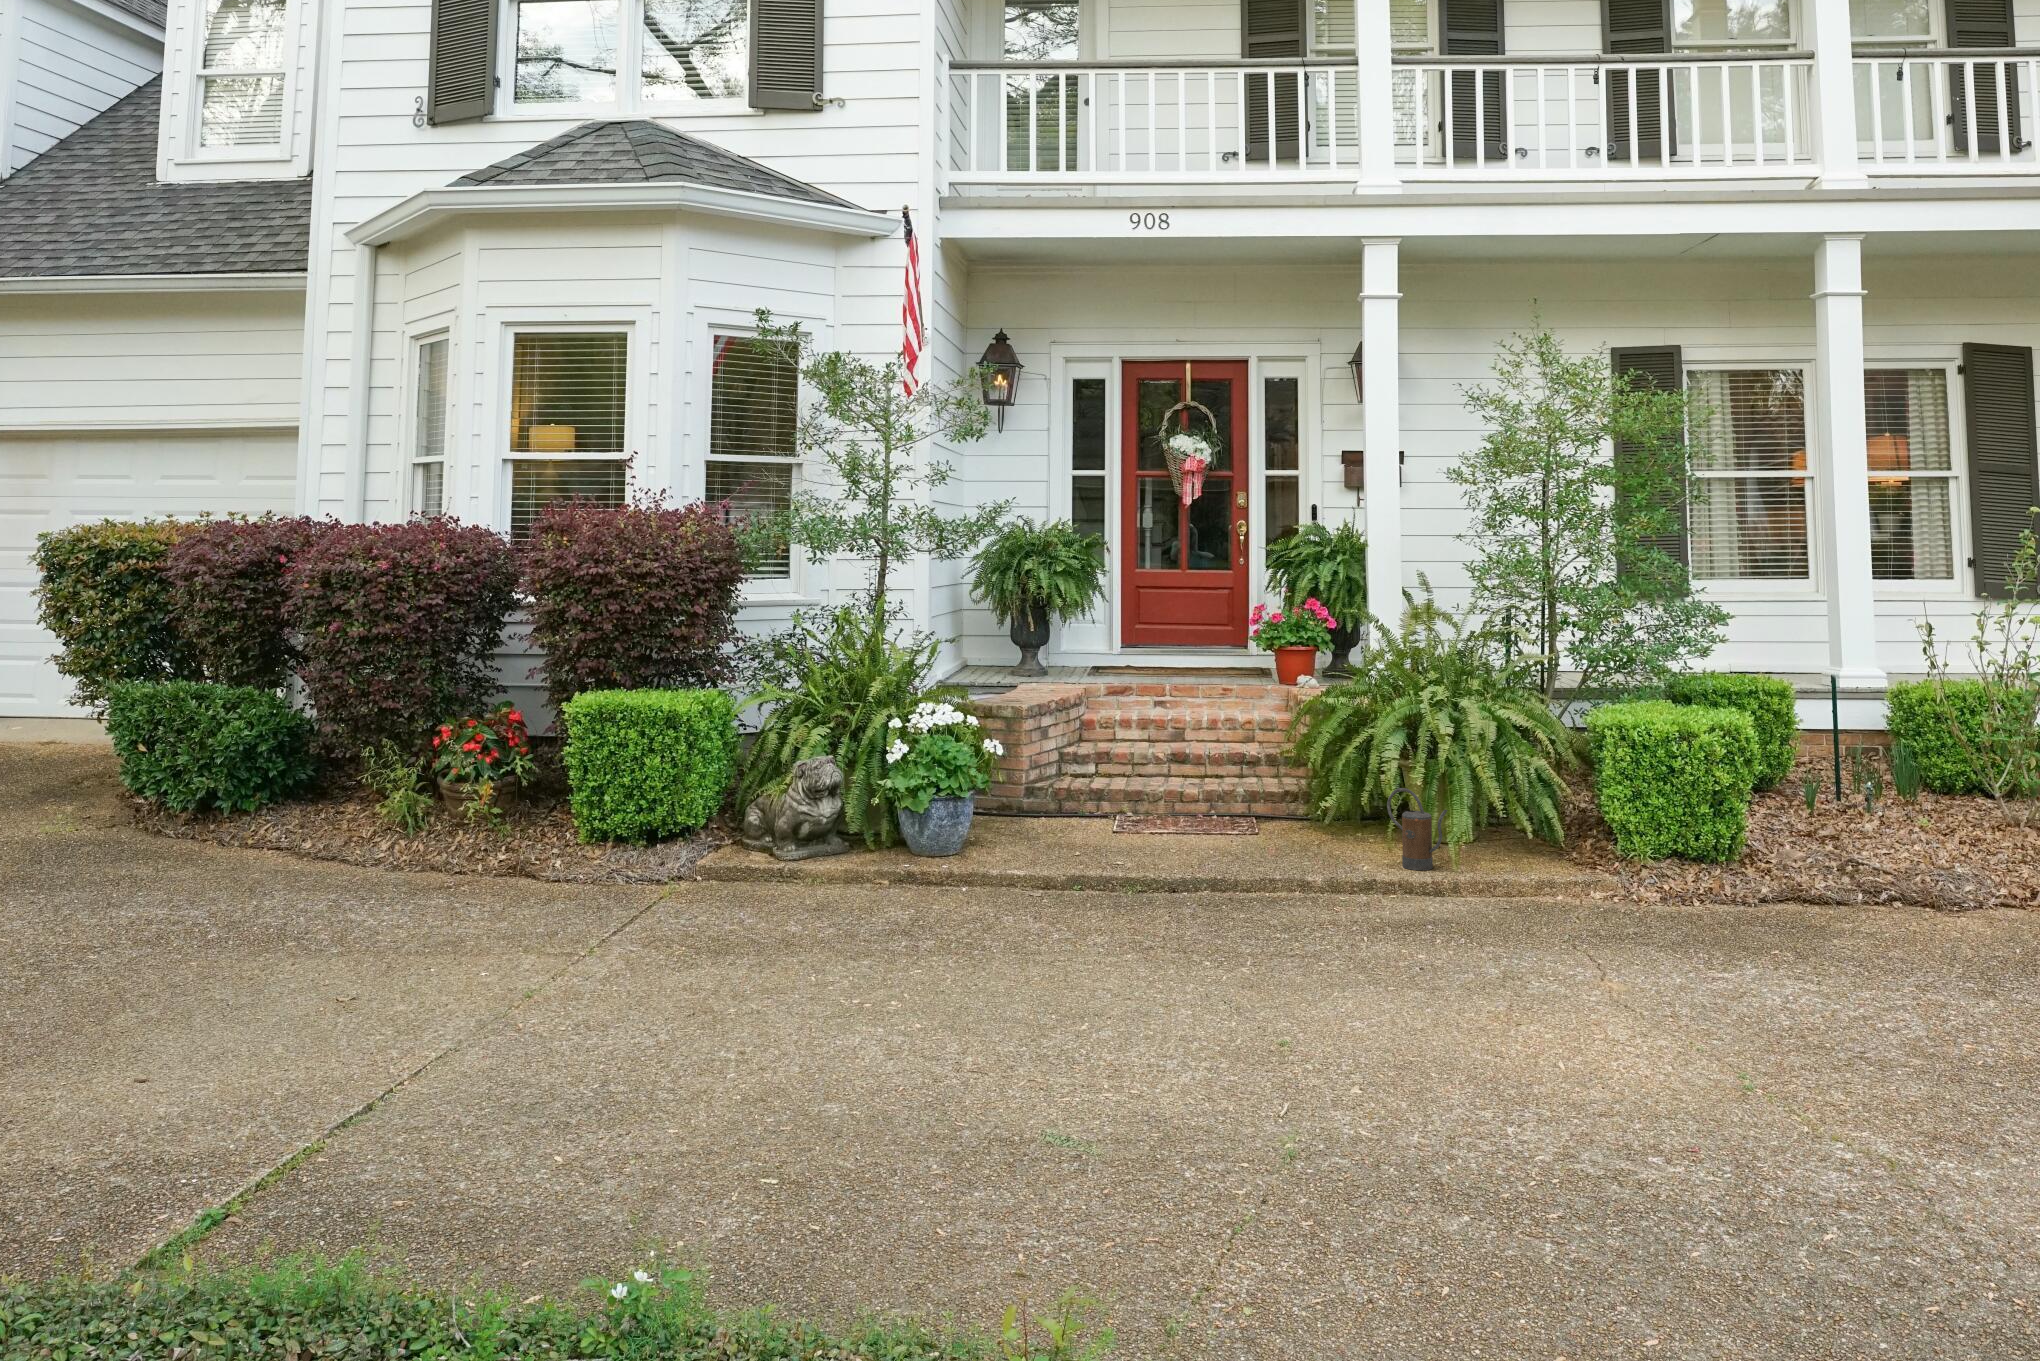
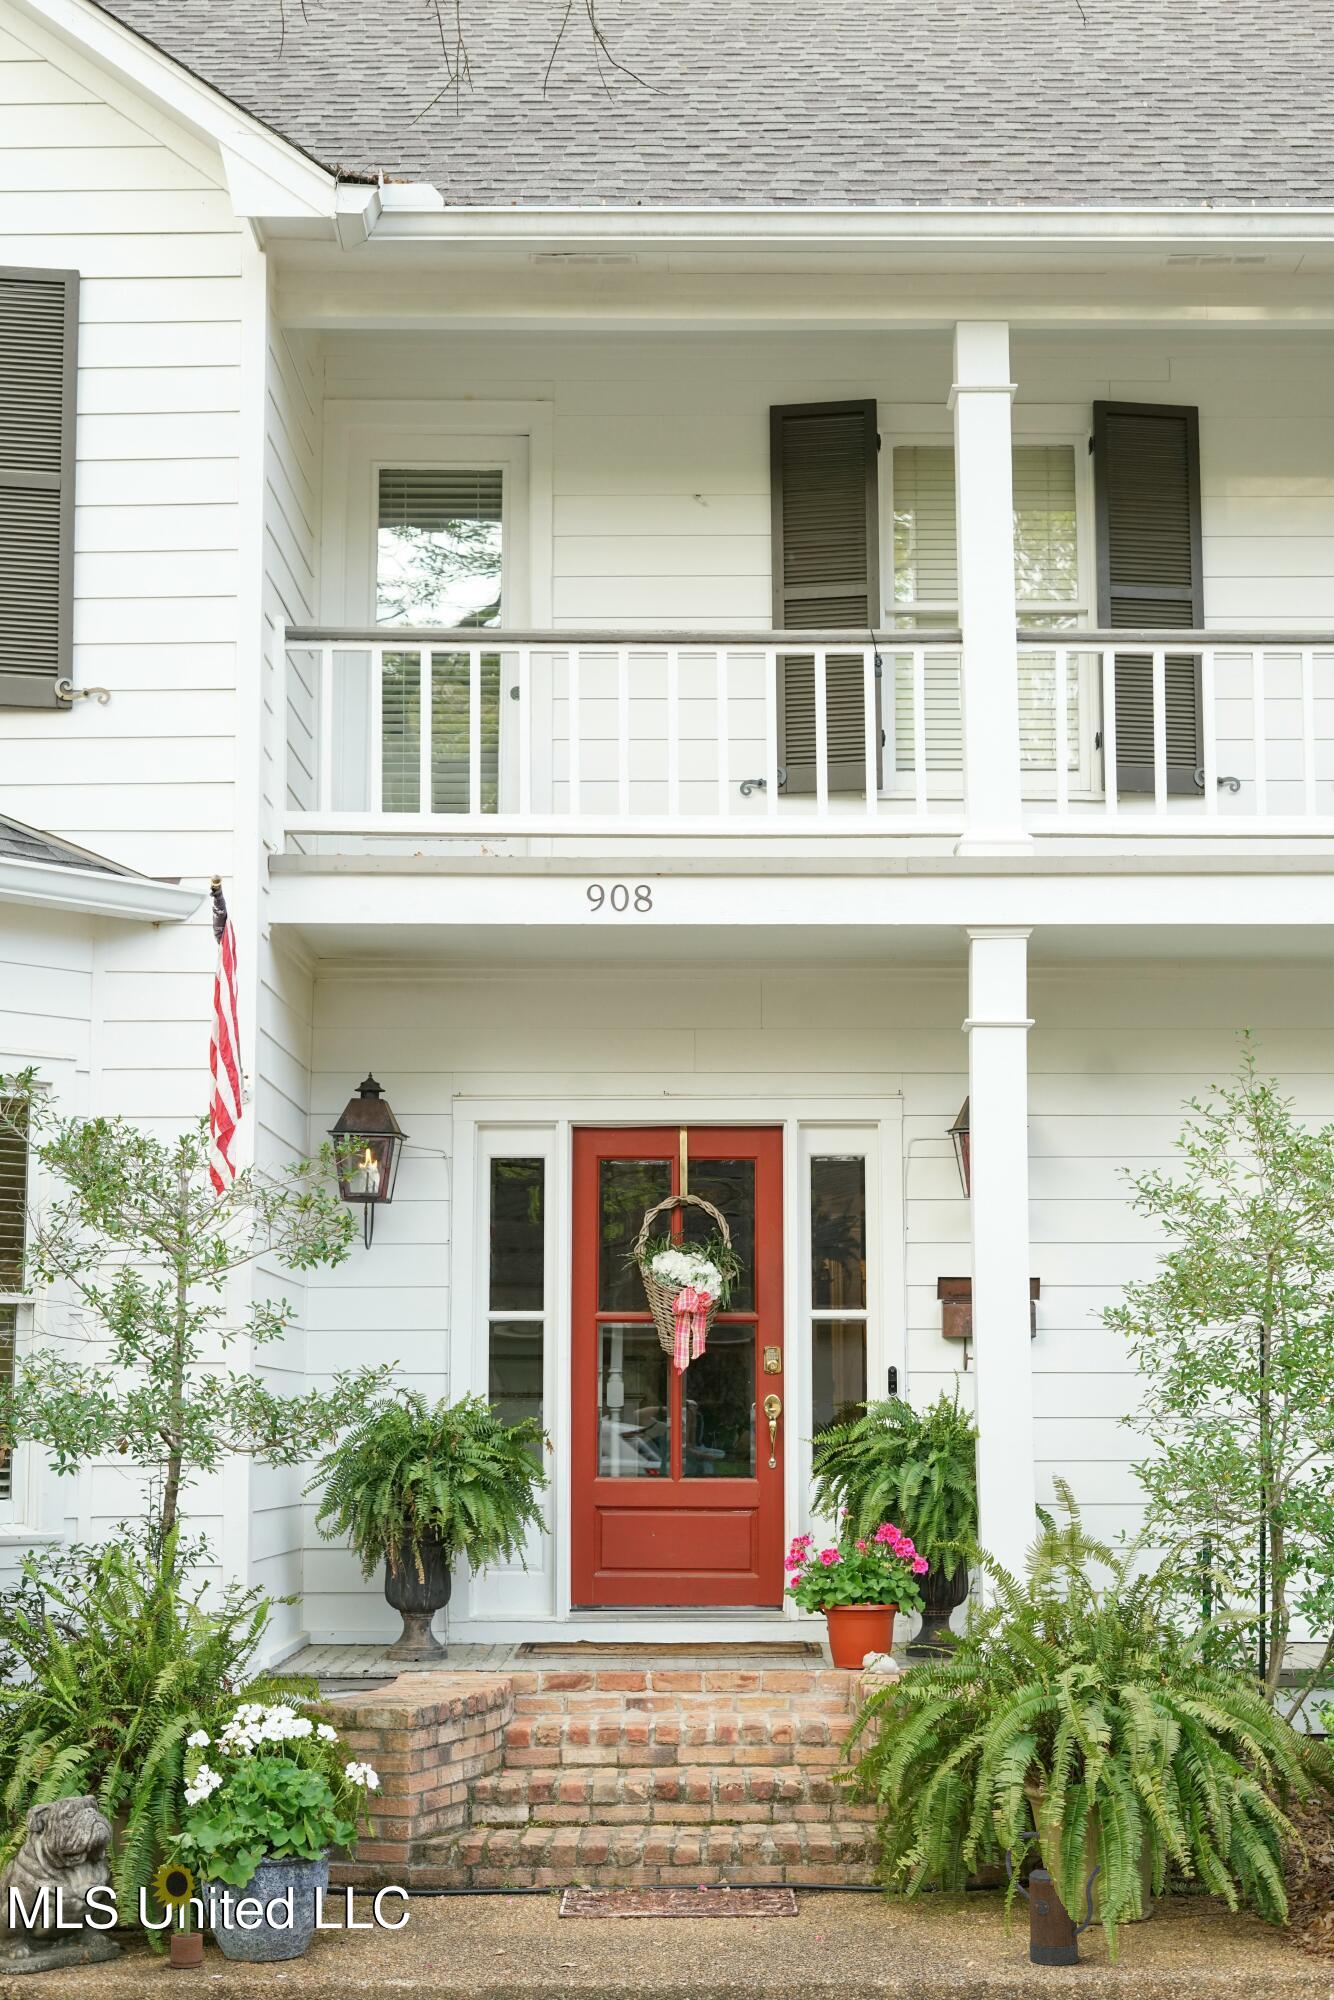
decorative plant: none [866,795,898,859] -> present [151,1861,203,1968]

